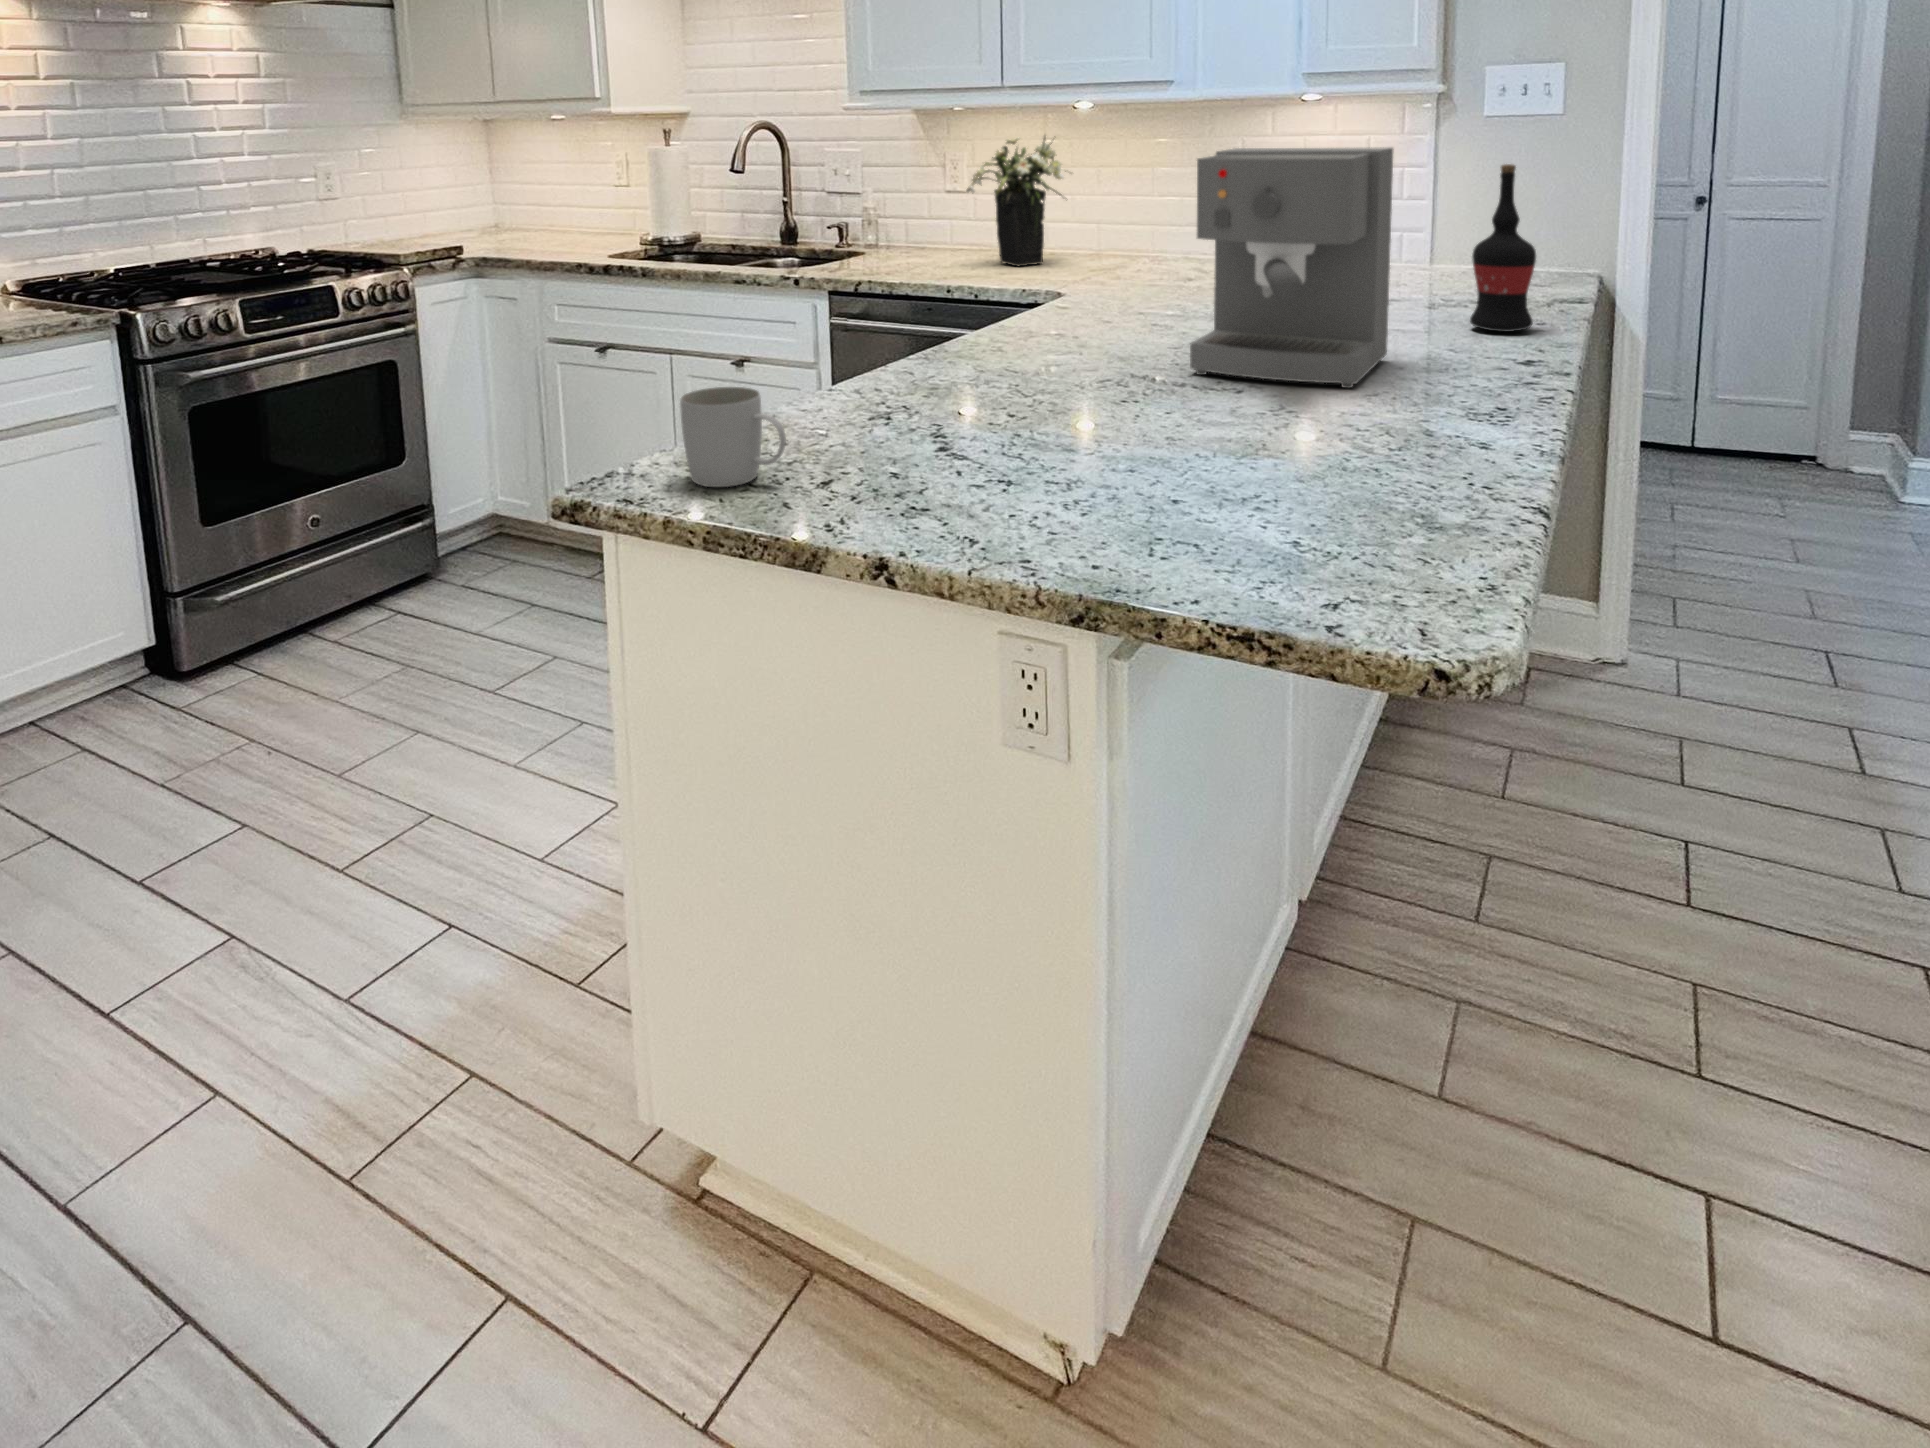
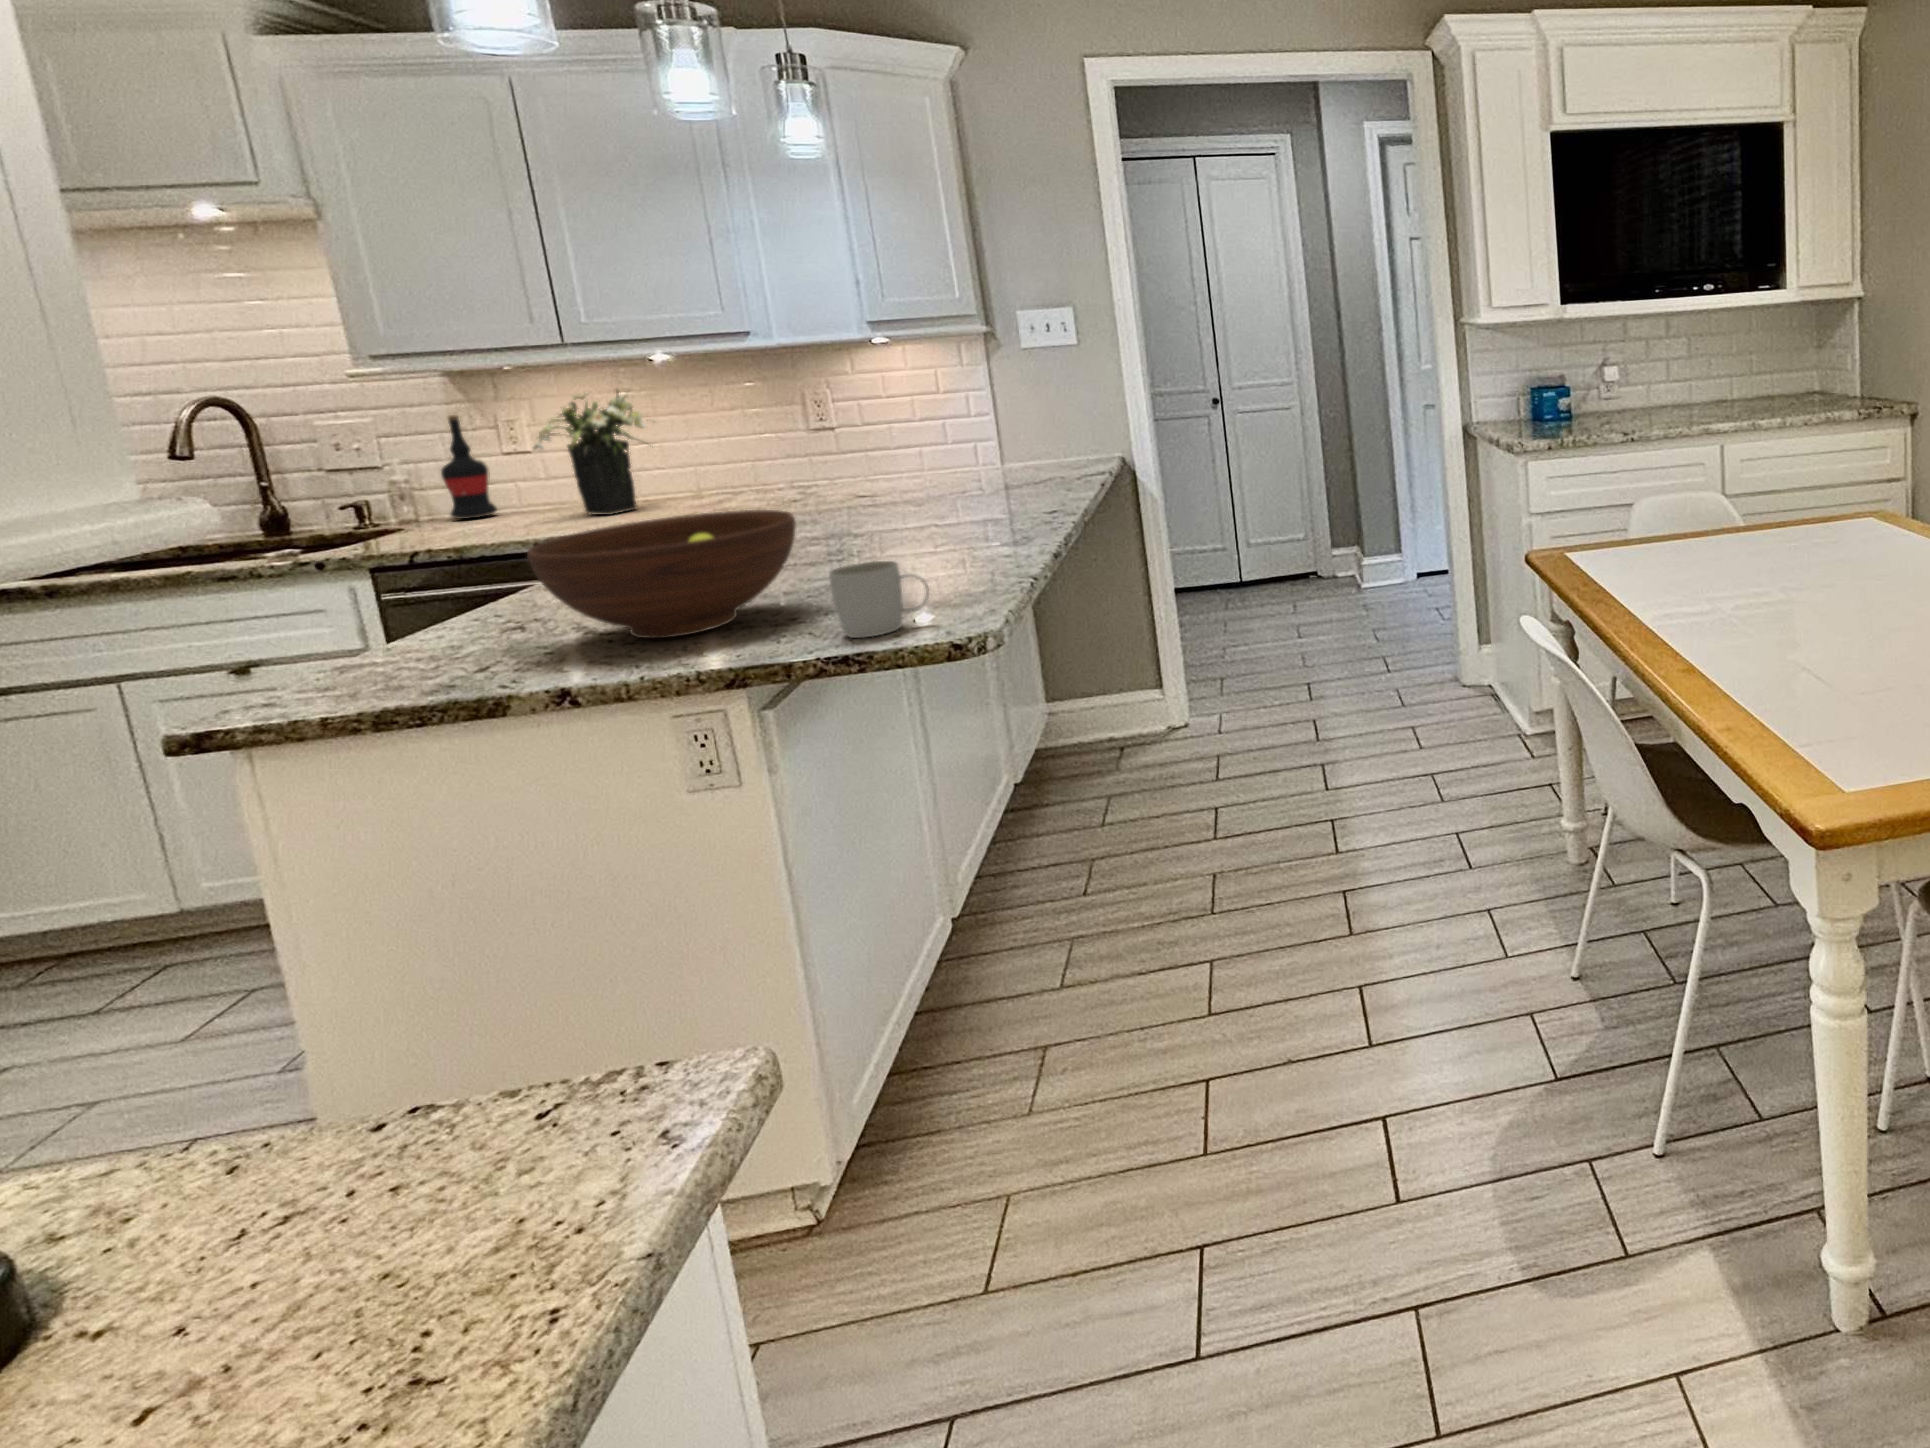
coffee maker: present [1190,147,1394,388] -> none [776,377,956,558]
wine bottle: present [1470,164,1536,332] -> present [441,415,497,519]
fruit bowl: none [890,313,1199,490] -> present [527,510,795,638]
mug: present [680,387,786,487] -> present [829,561,929,638]

